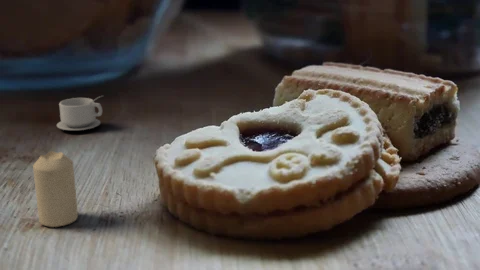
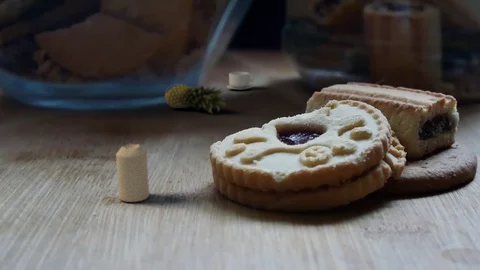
fruit: none [105,62,180,99] -> present [165,85,225,112]
teacup: present [57,98,102,130] -> present [227,72,254,90]

